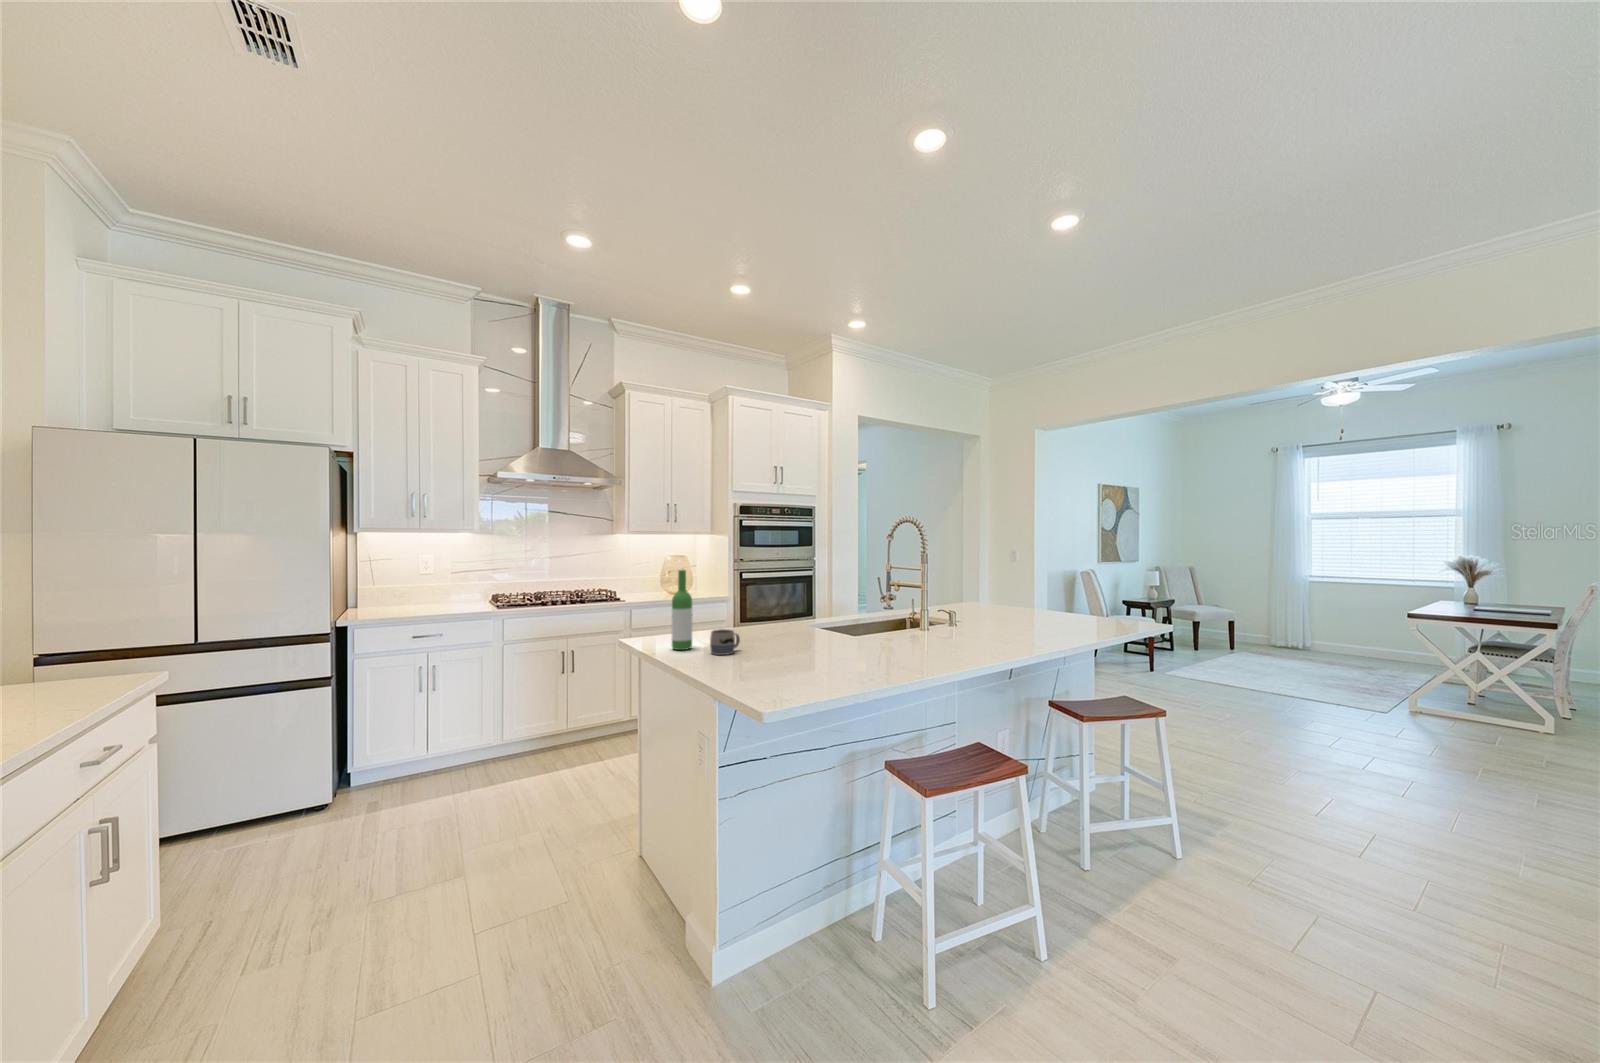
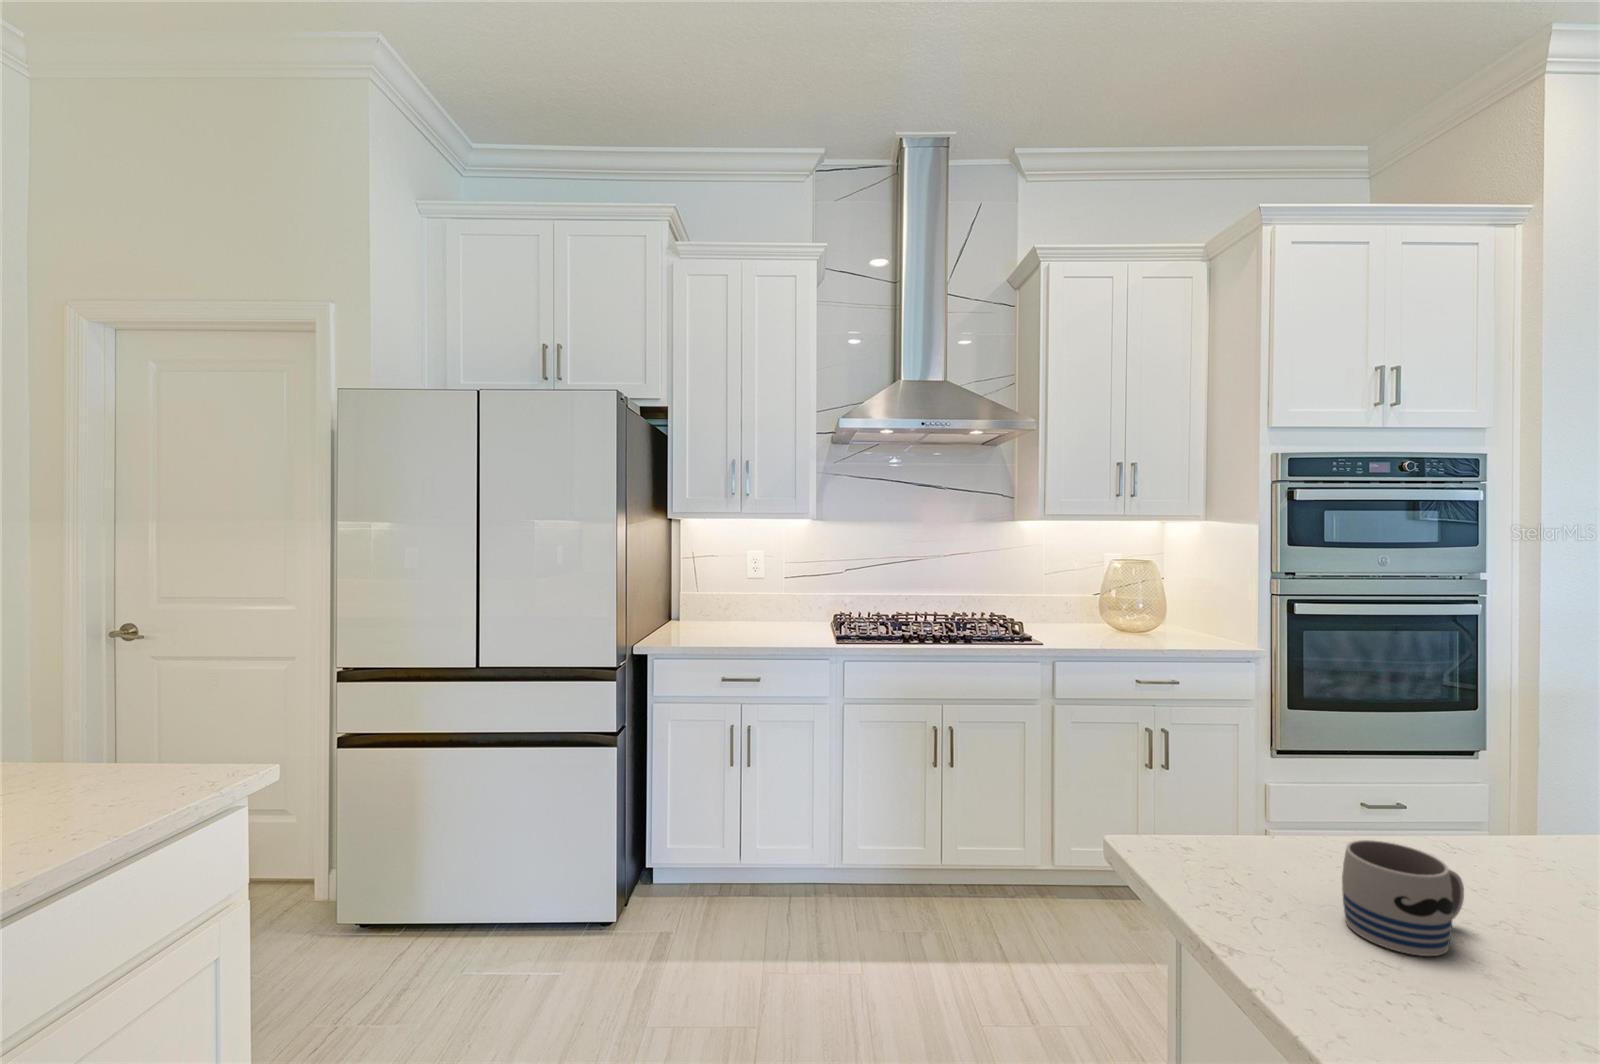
wine bottle: present [672,570,692,650] -> none [1187,624,1258,875]

